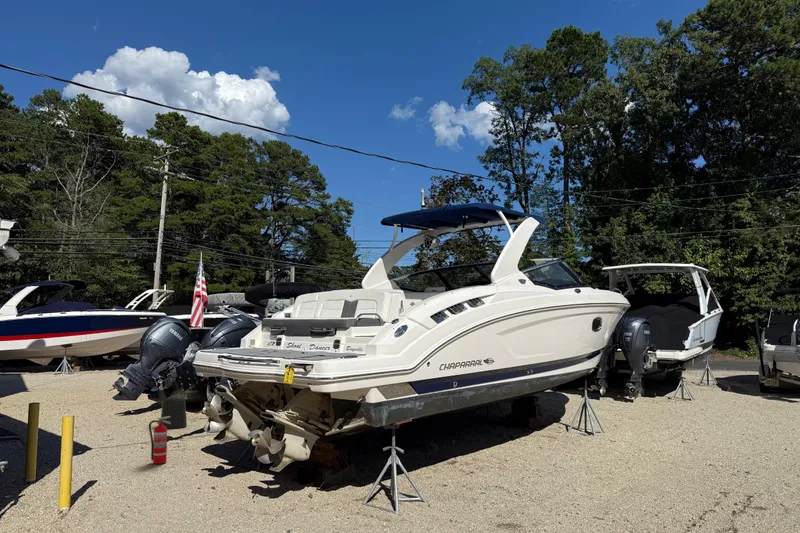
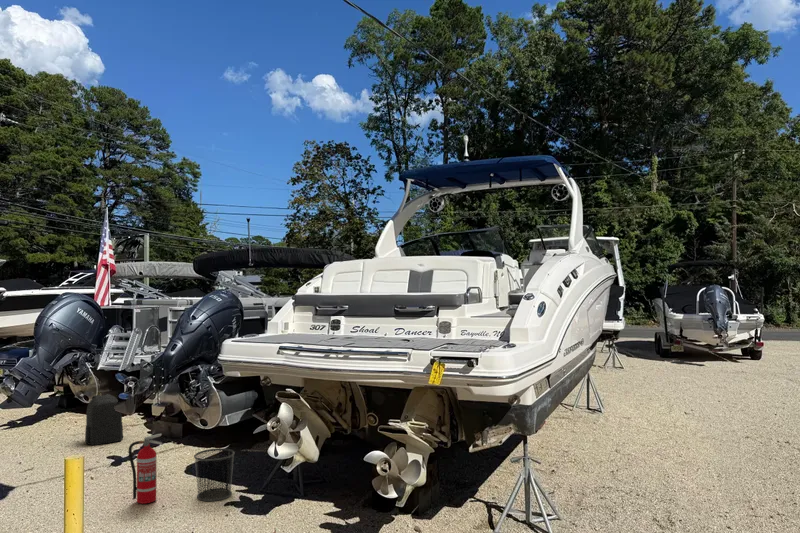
trash can: none [190,430,219,466] -> present [194,448,235,501]

